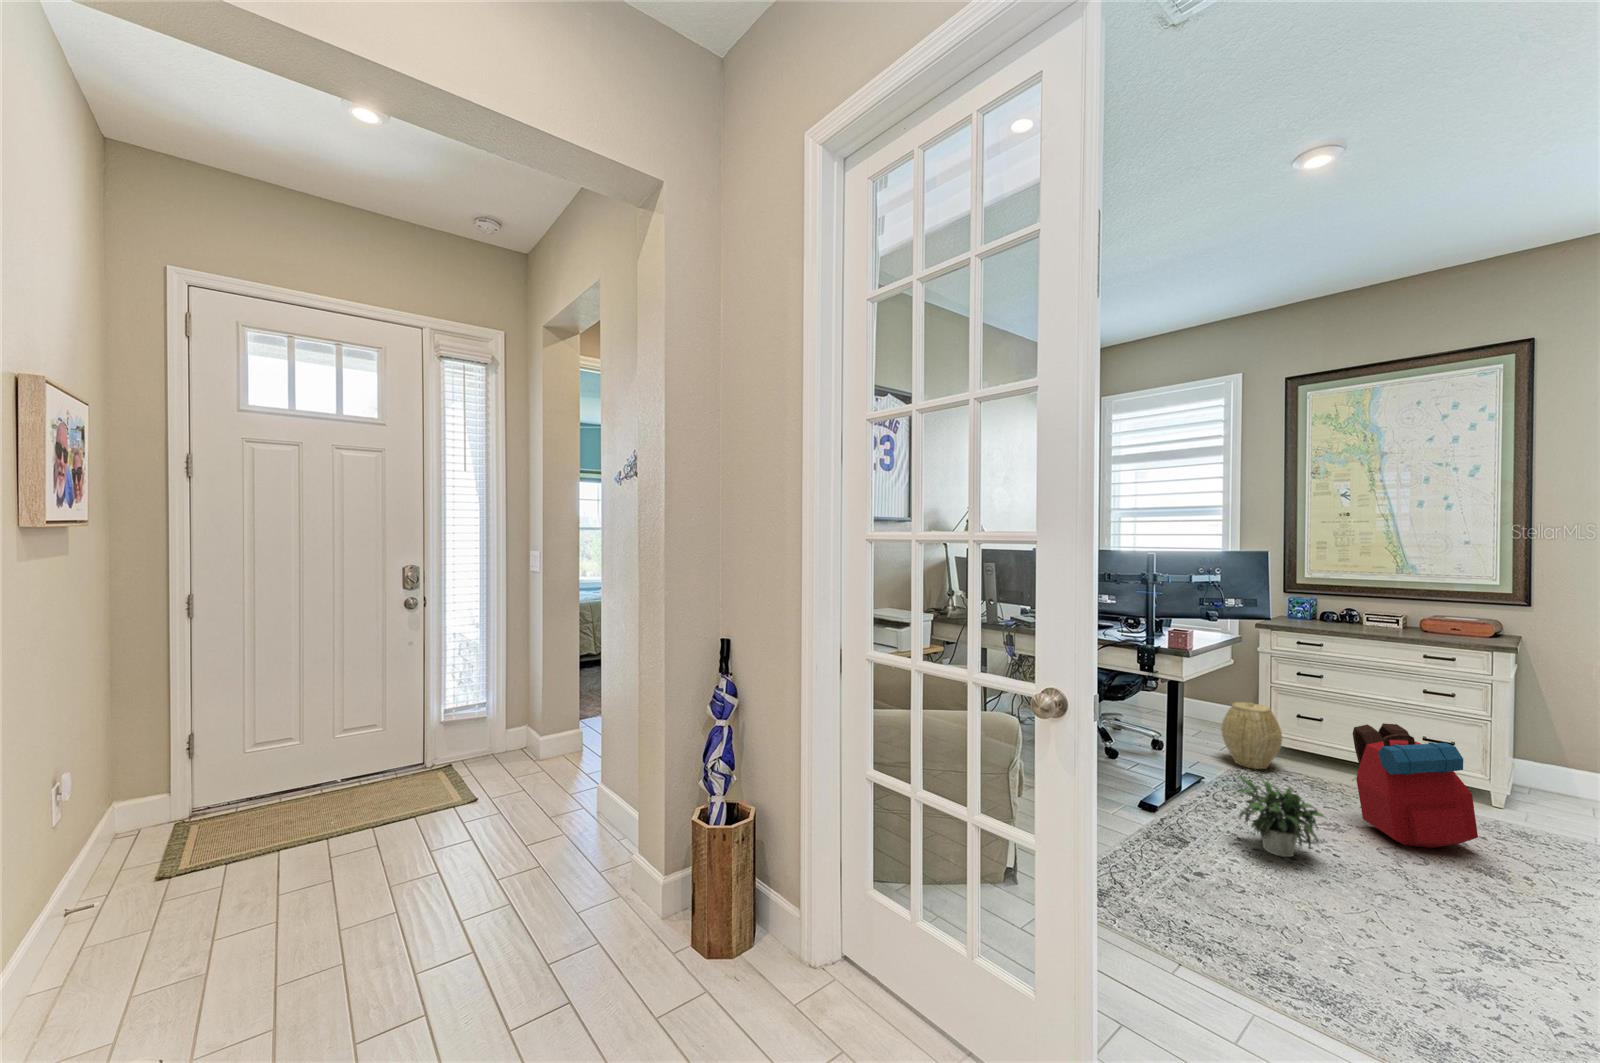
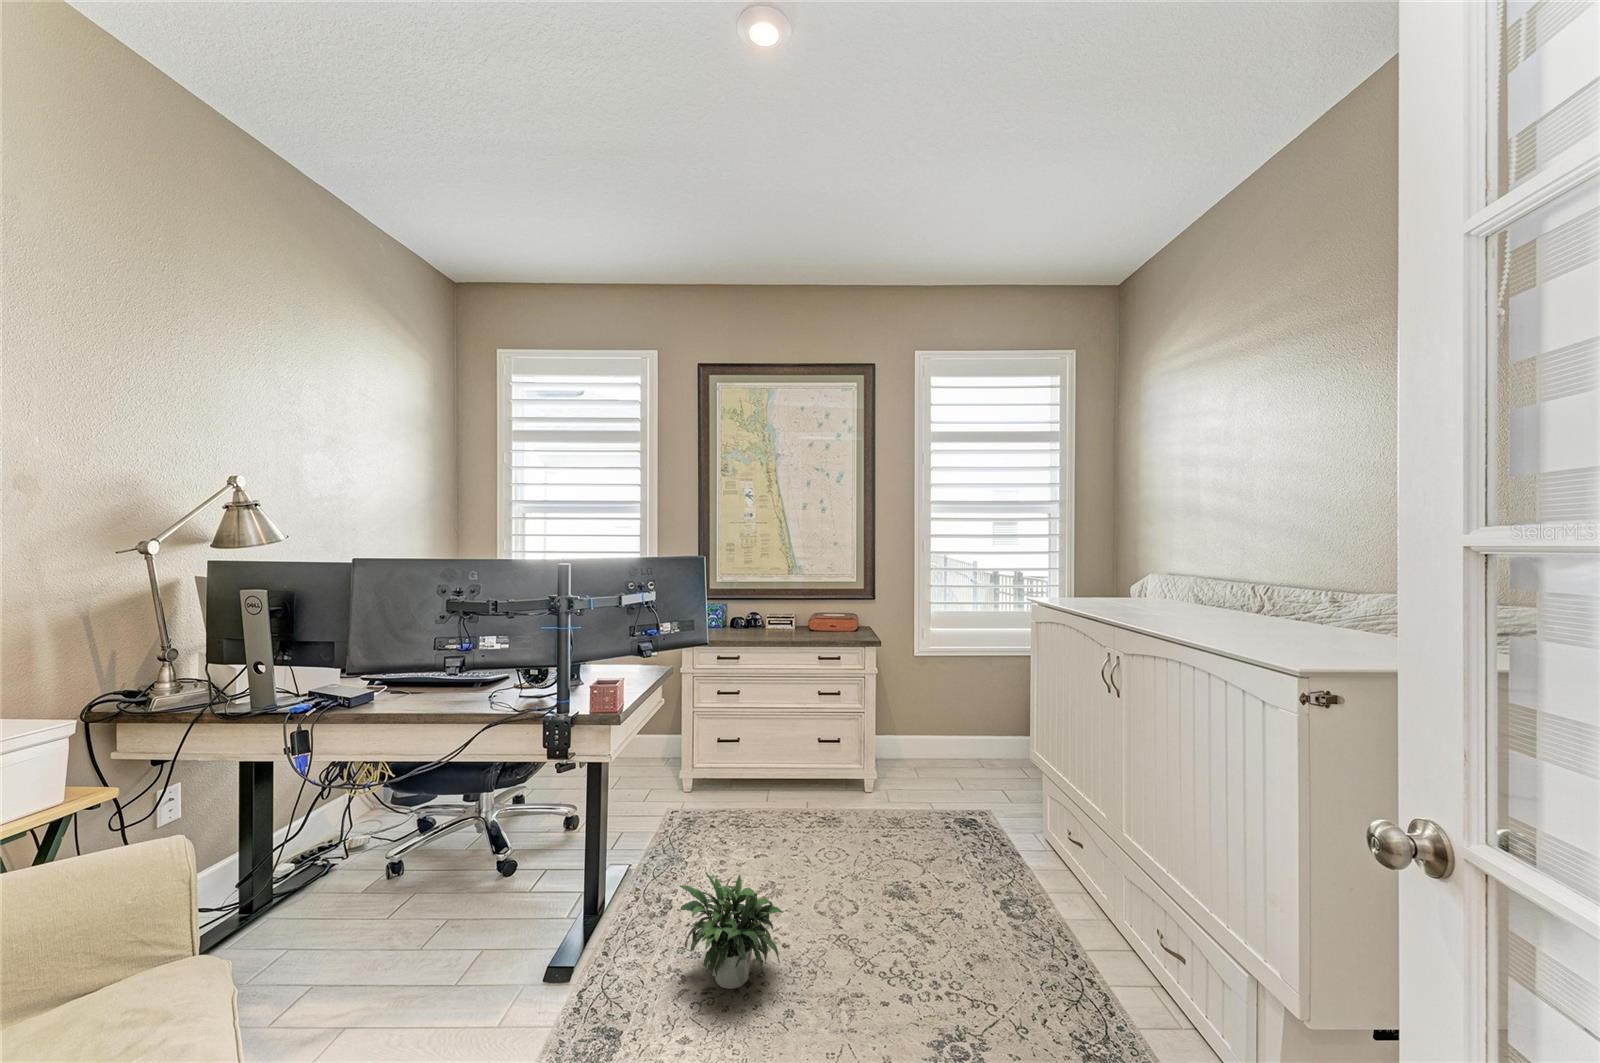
woven basket: present [1221,702,1282,769] -> none [646,740,707,823]
backpack: present [1353,723,1478,848] -> none [781,745,882,888]

